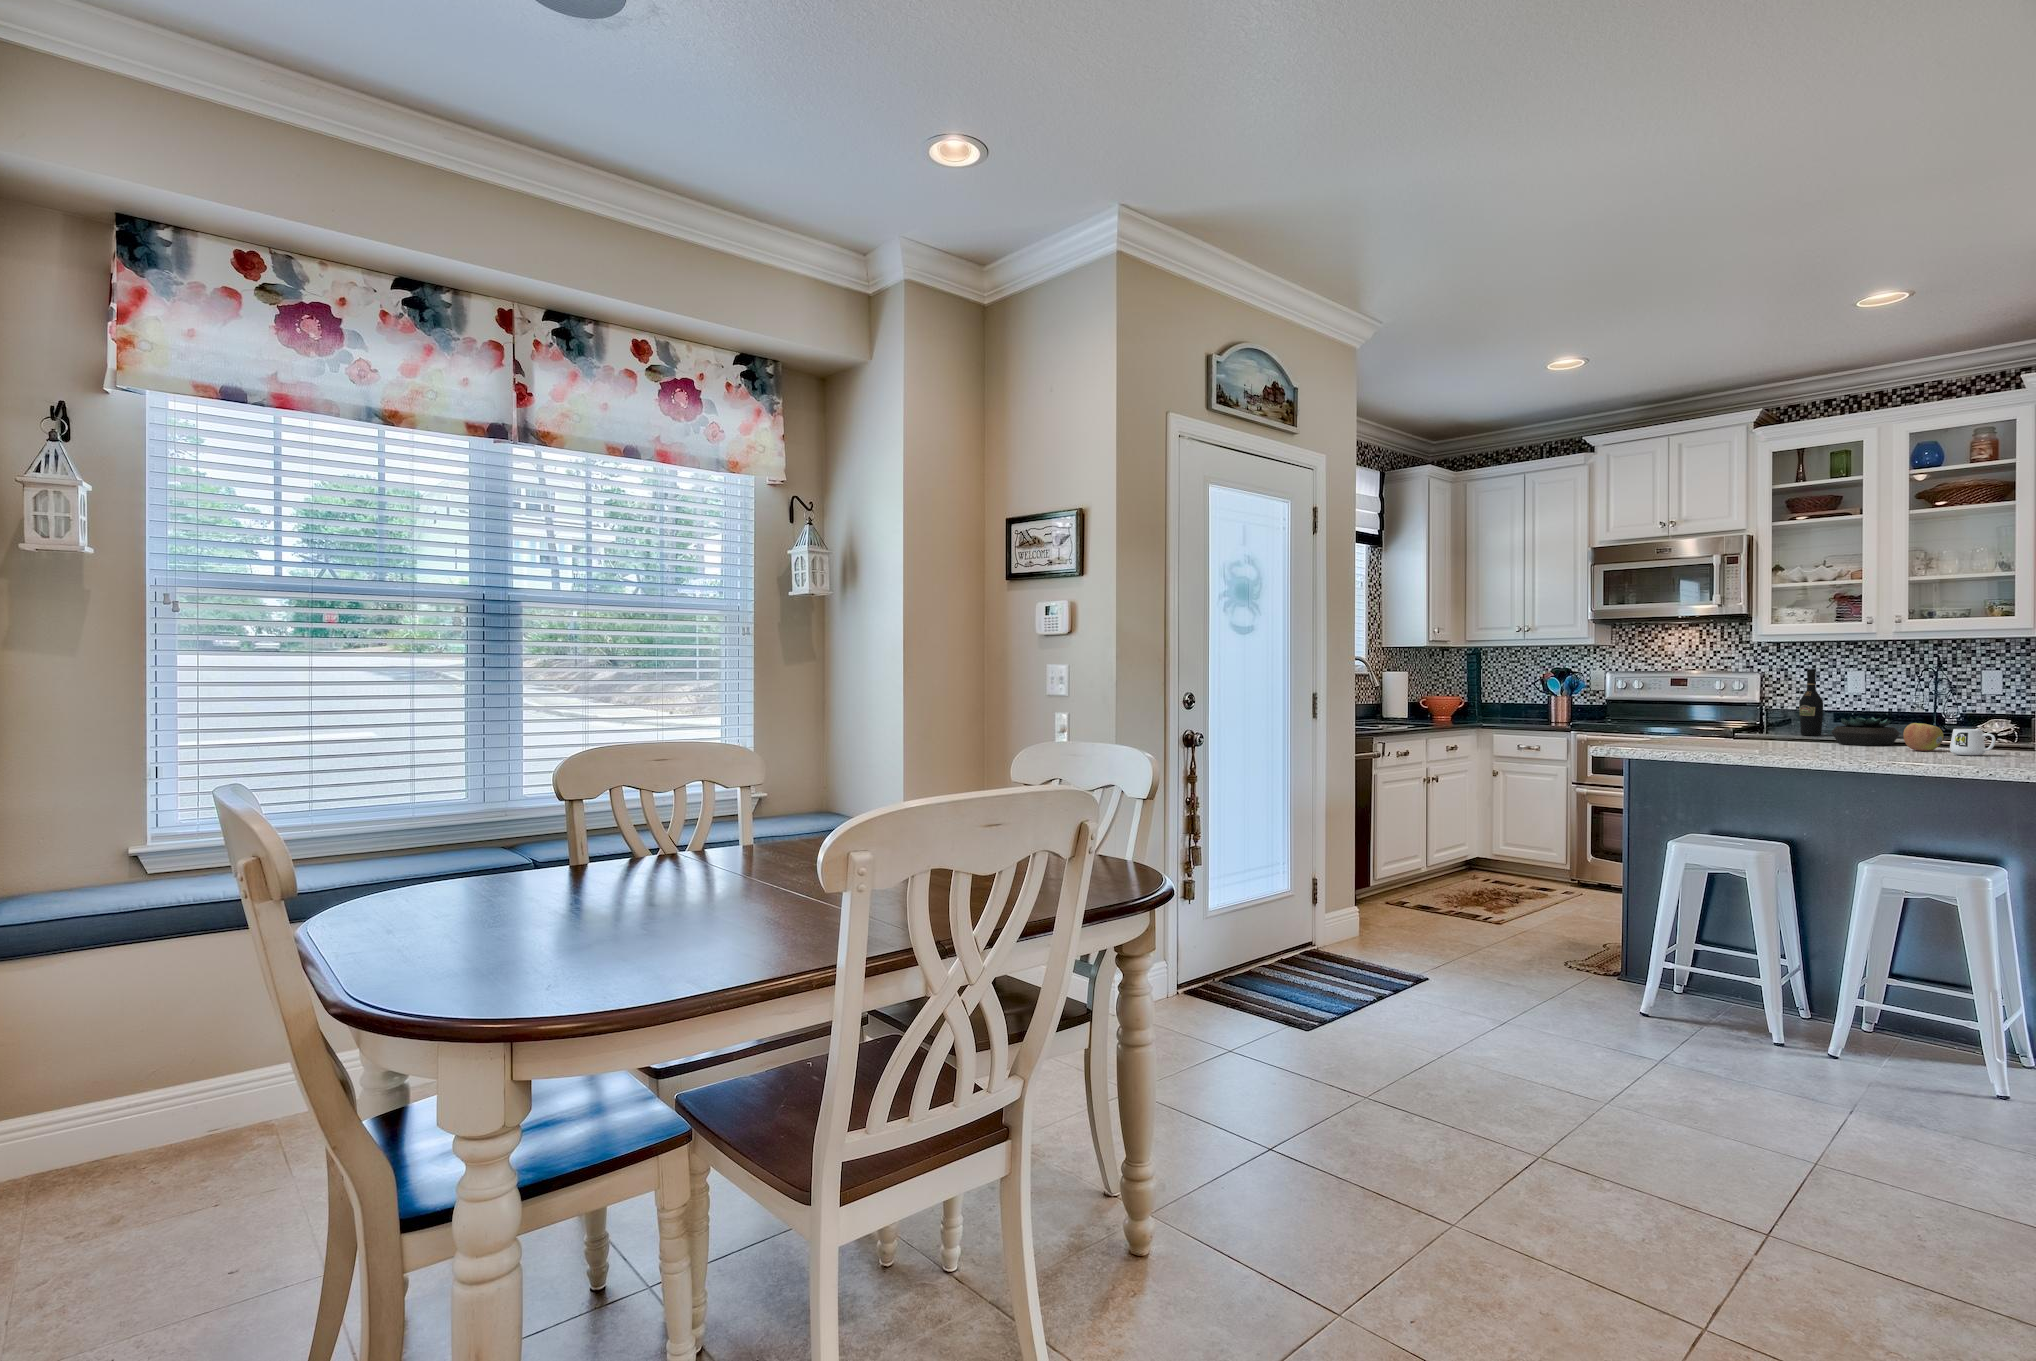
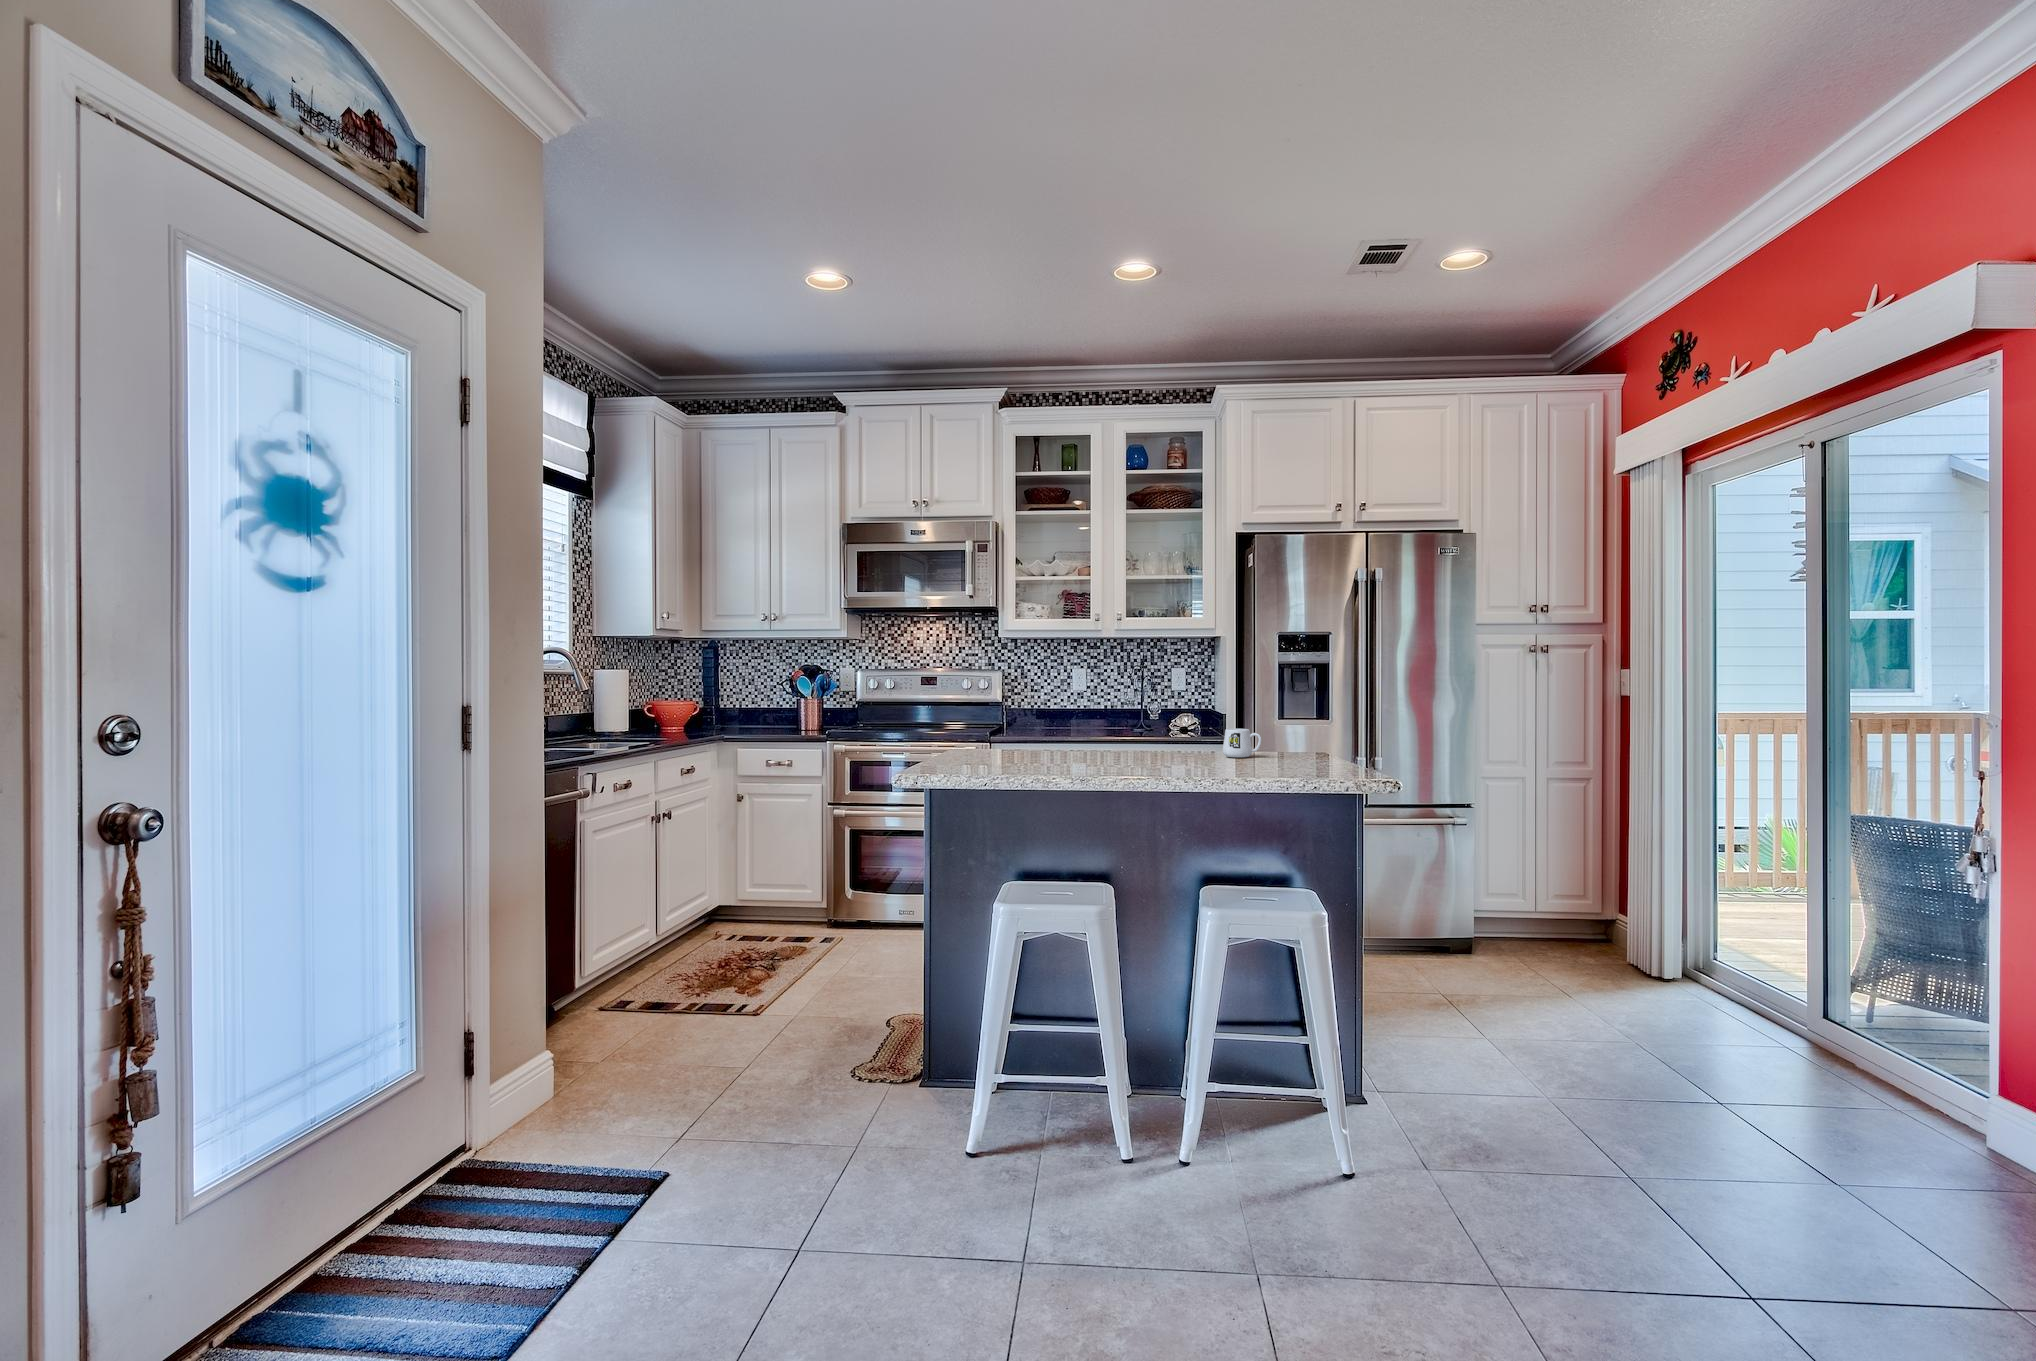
wine bottle: present [1799,669,1823,736] -> none [1051,666,1071,737]
succulent plant: present [1831,717,1900,746] -> none [1099,717,1156,748]
apple: present [1903,723,1944,751] -> none [1174,723,1208,753]

